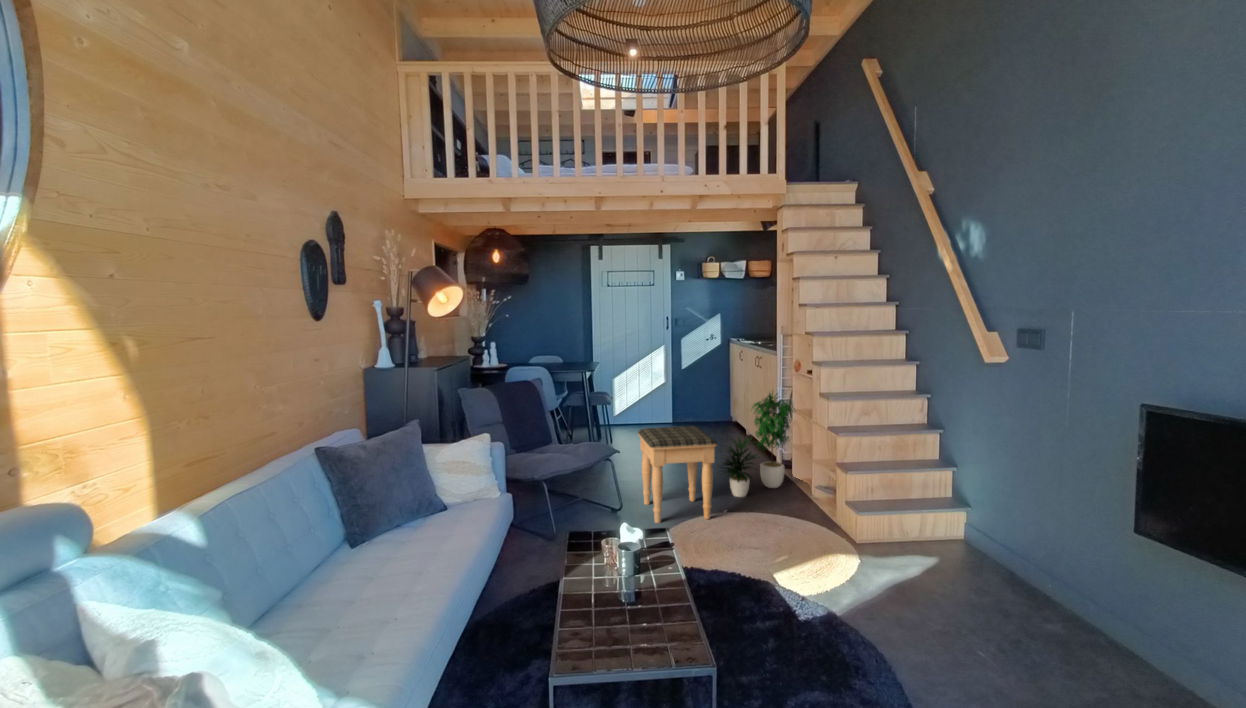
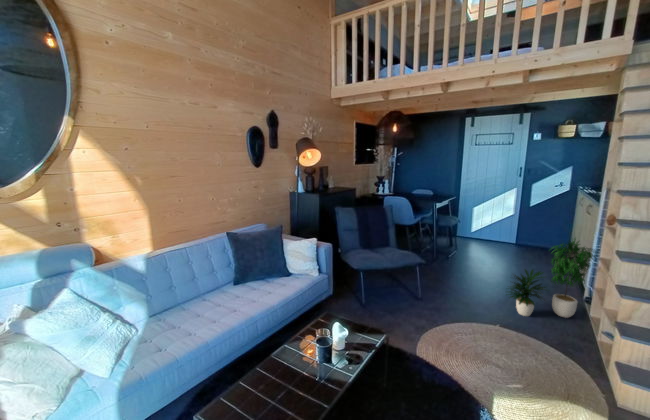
footstool: present [638,426,717,523] -> none [436,249,492,325]

